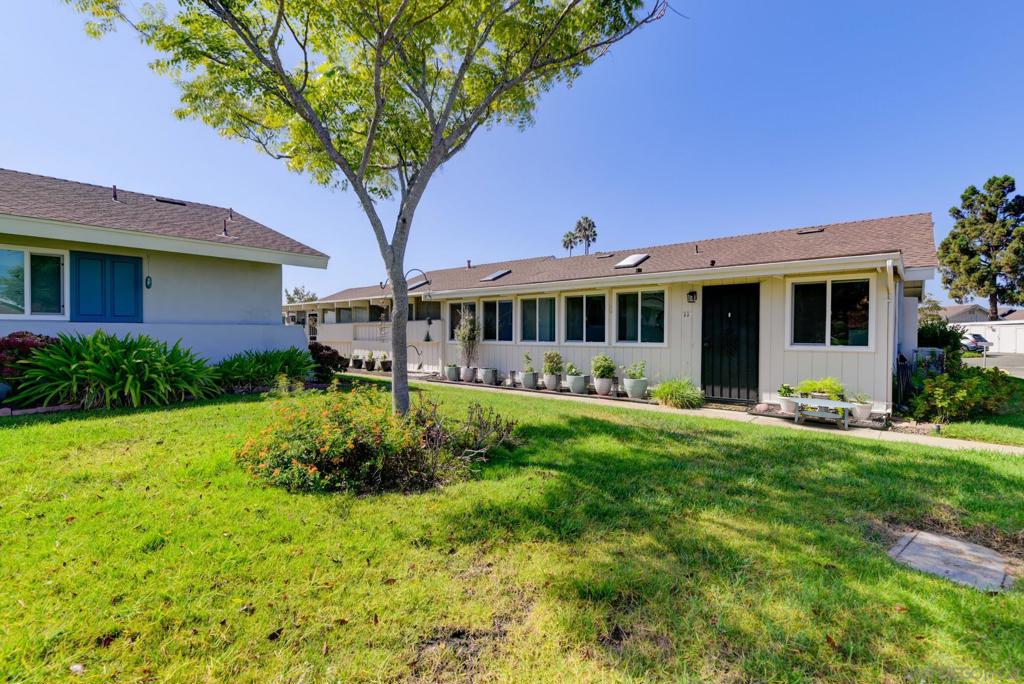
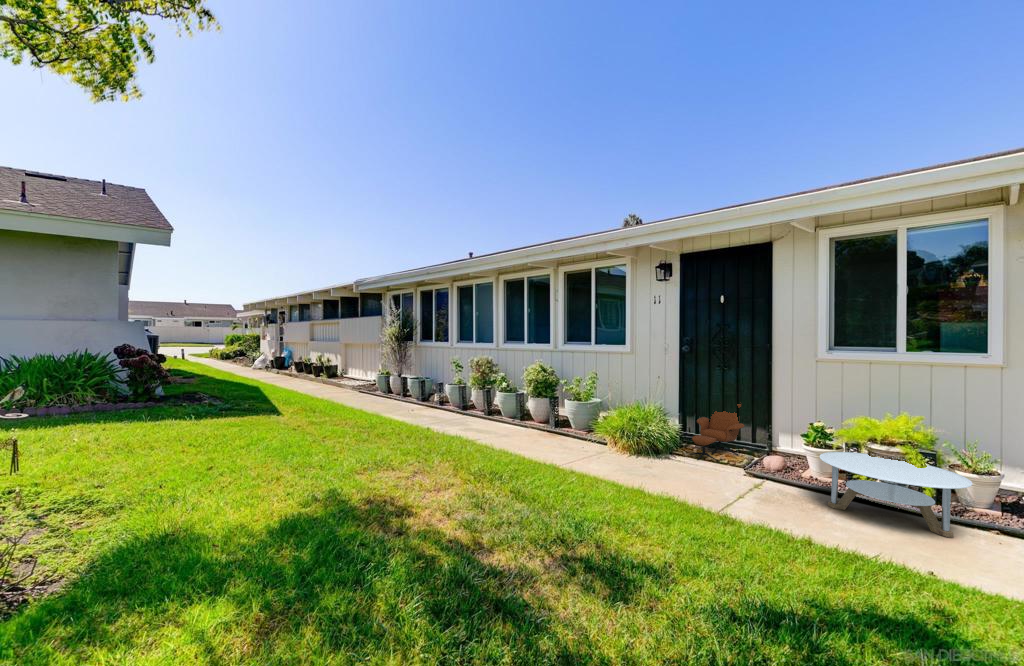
lounge chair: none [713,374,743,409] -> present [692,404,744,461]

